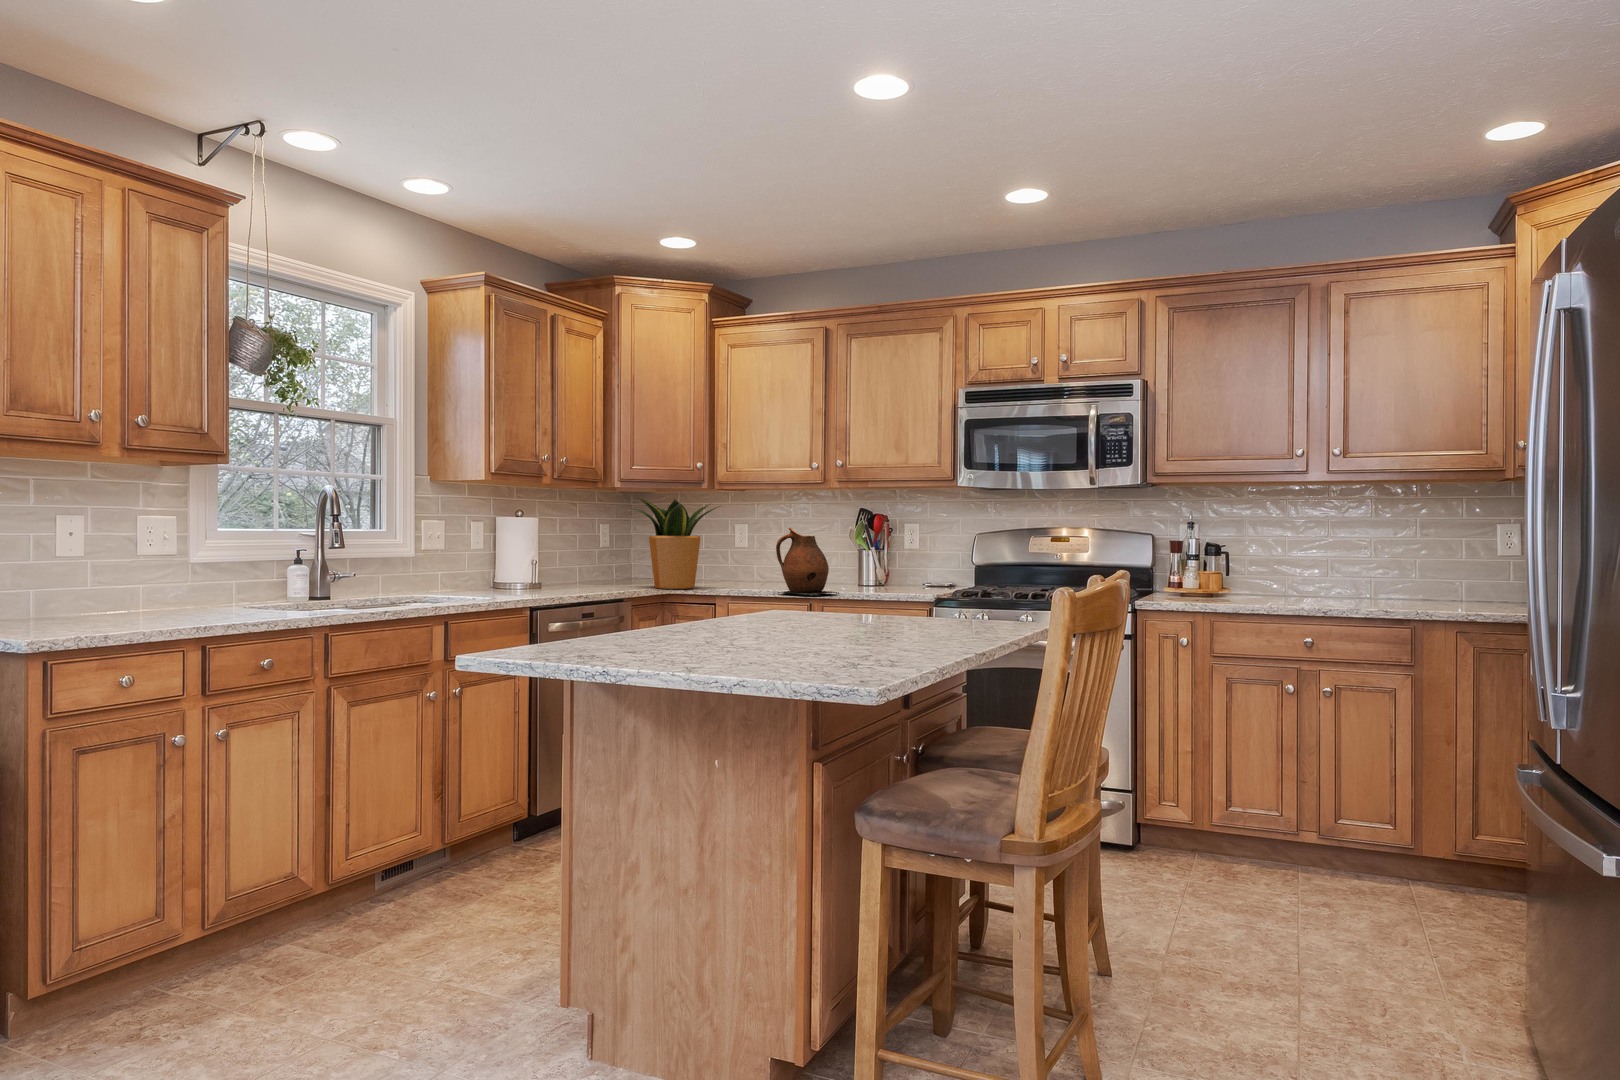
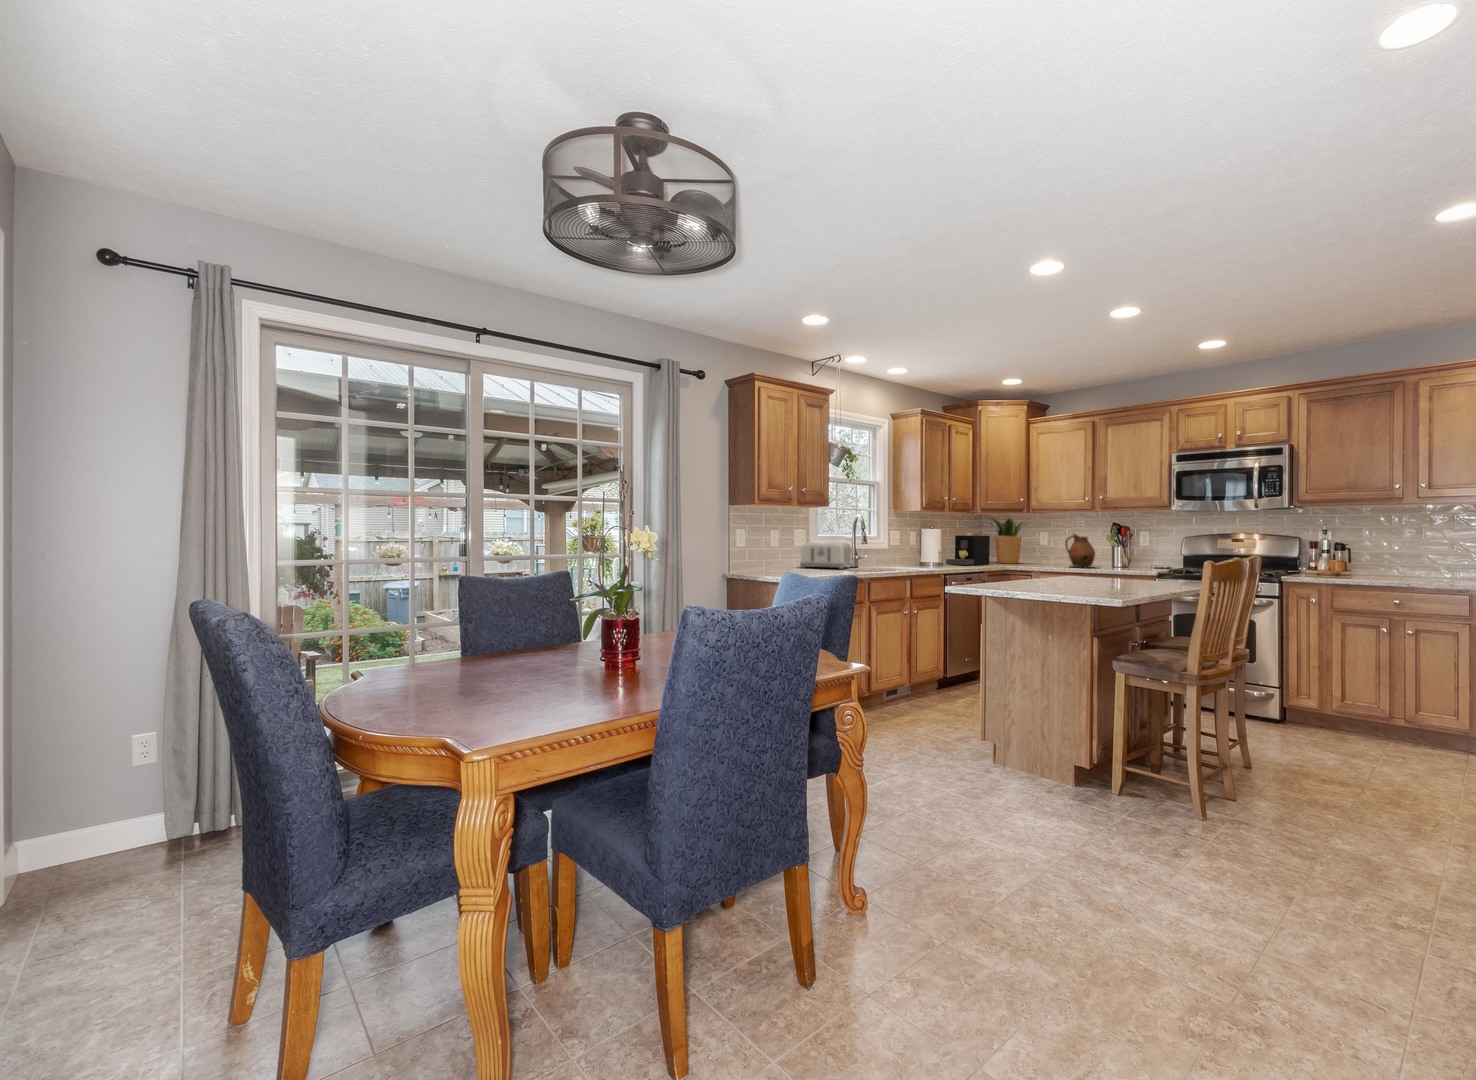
coffee maker: none [542,535,634,596] -> present [946,535,990,565]
toaster: none [104,553,280,623] -> present [800,542,853,569]

